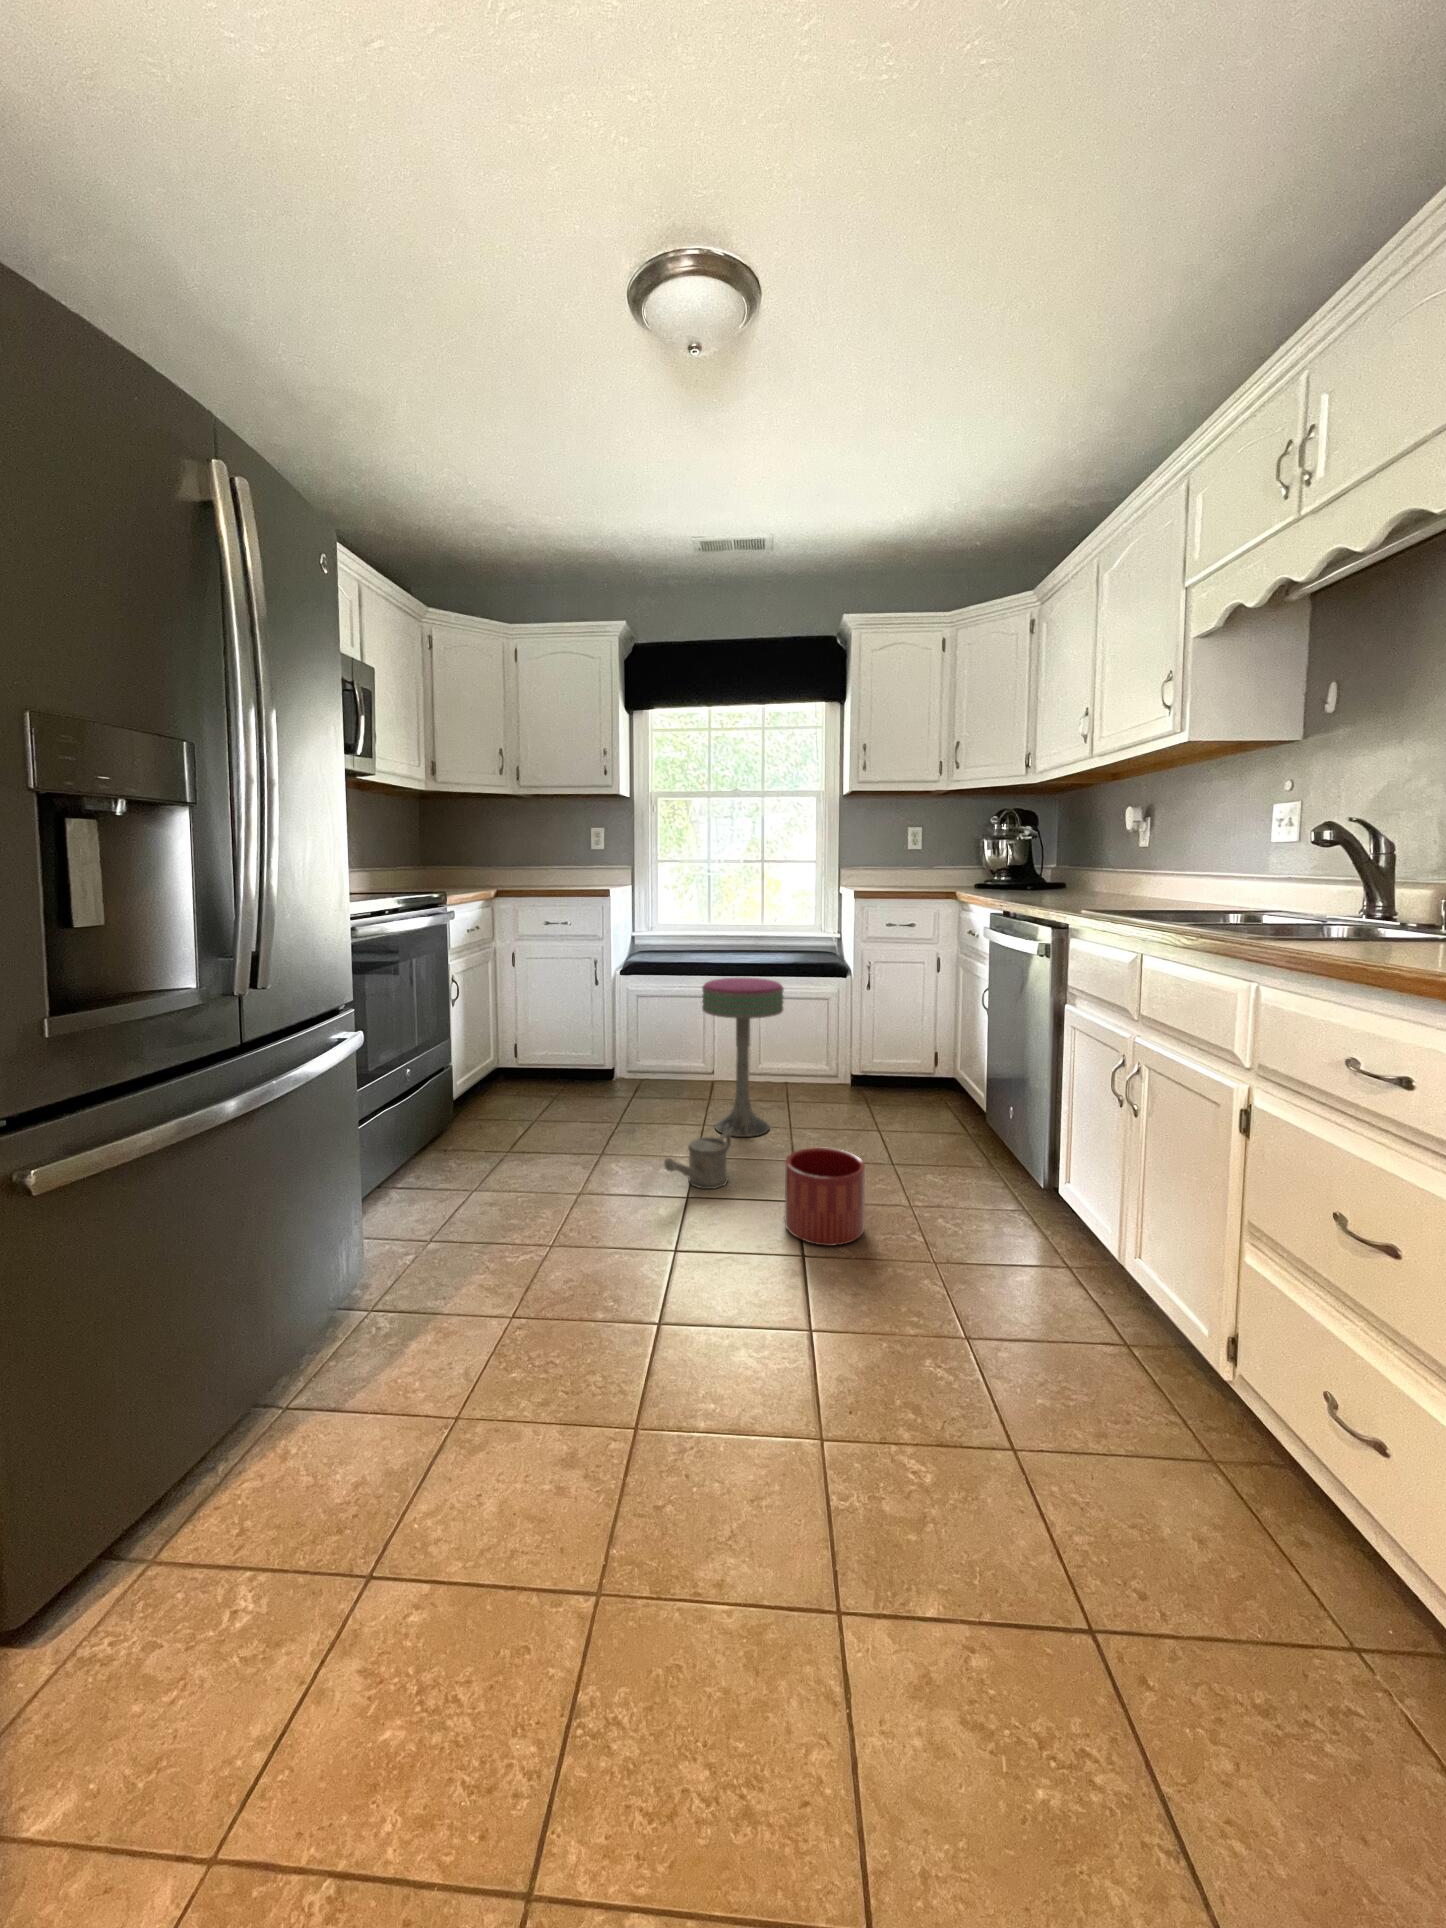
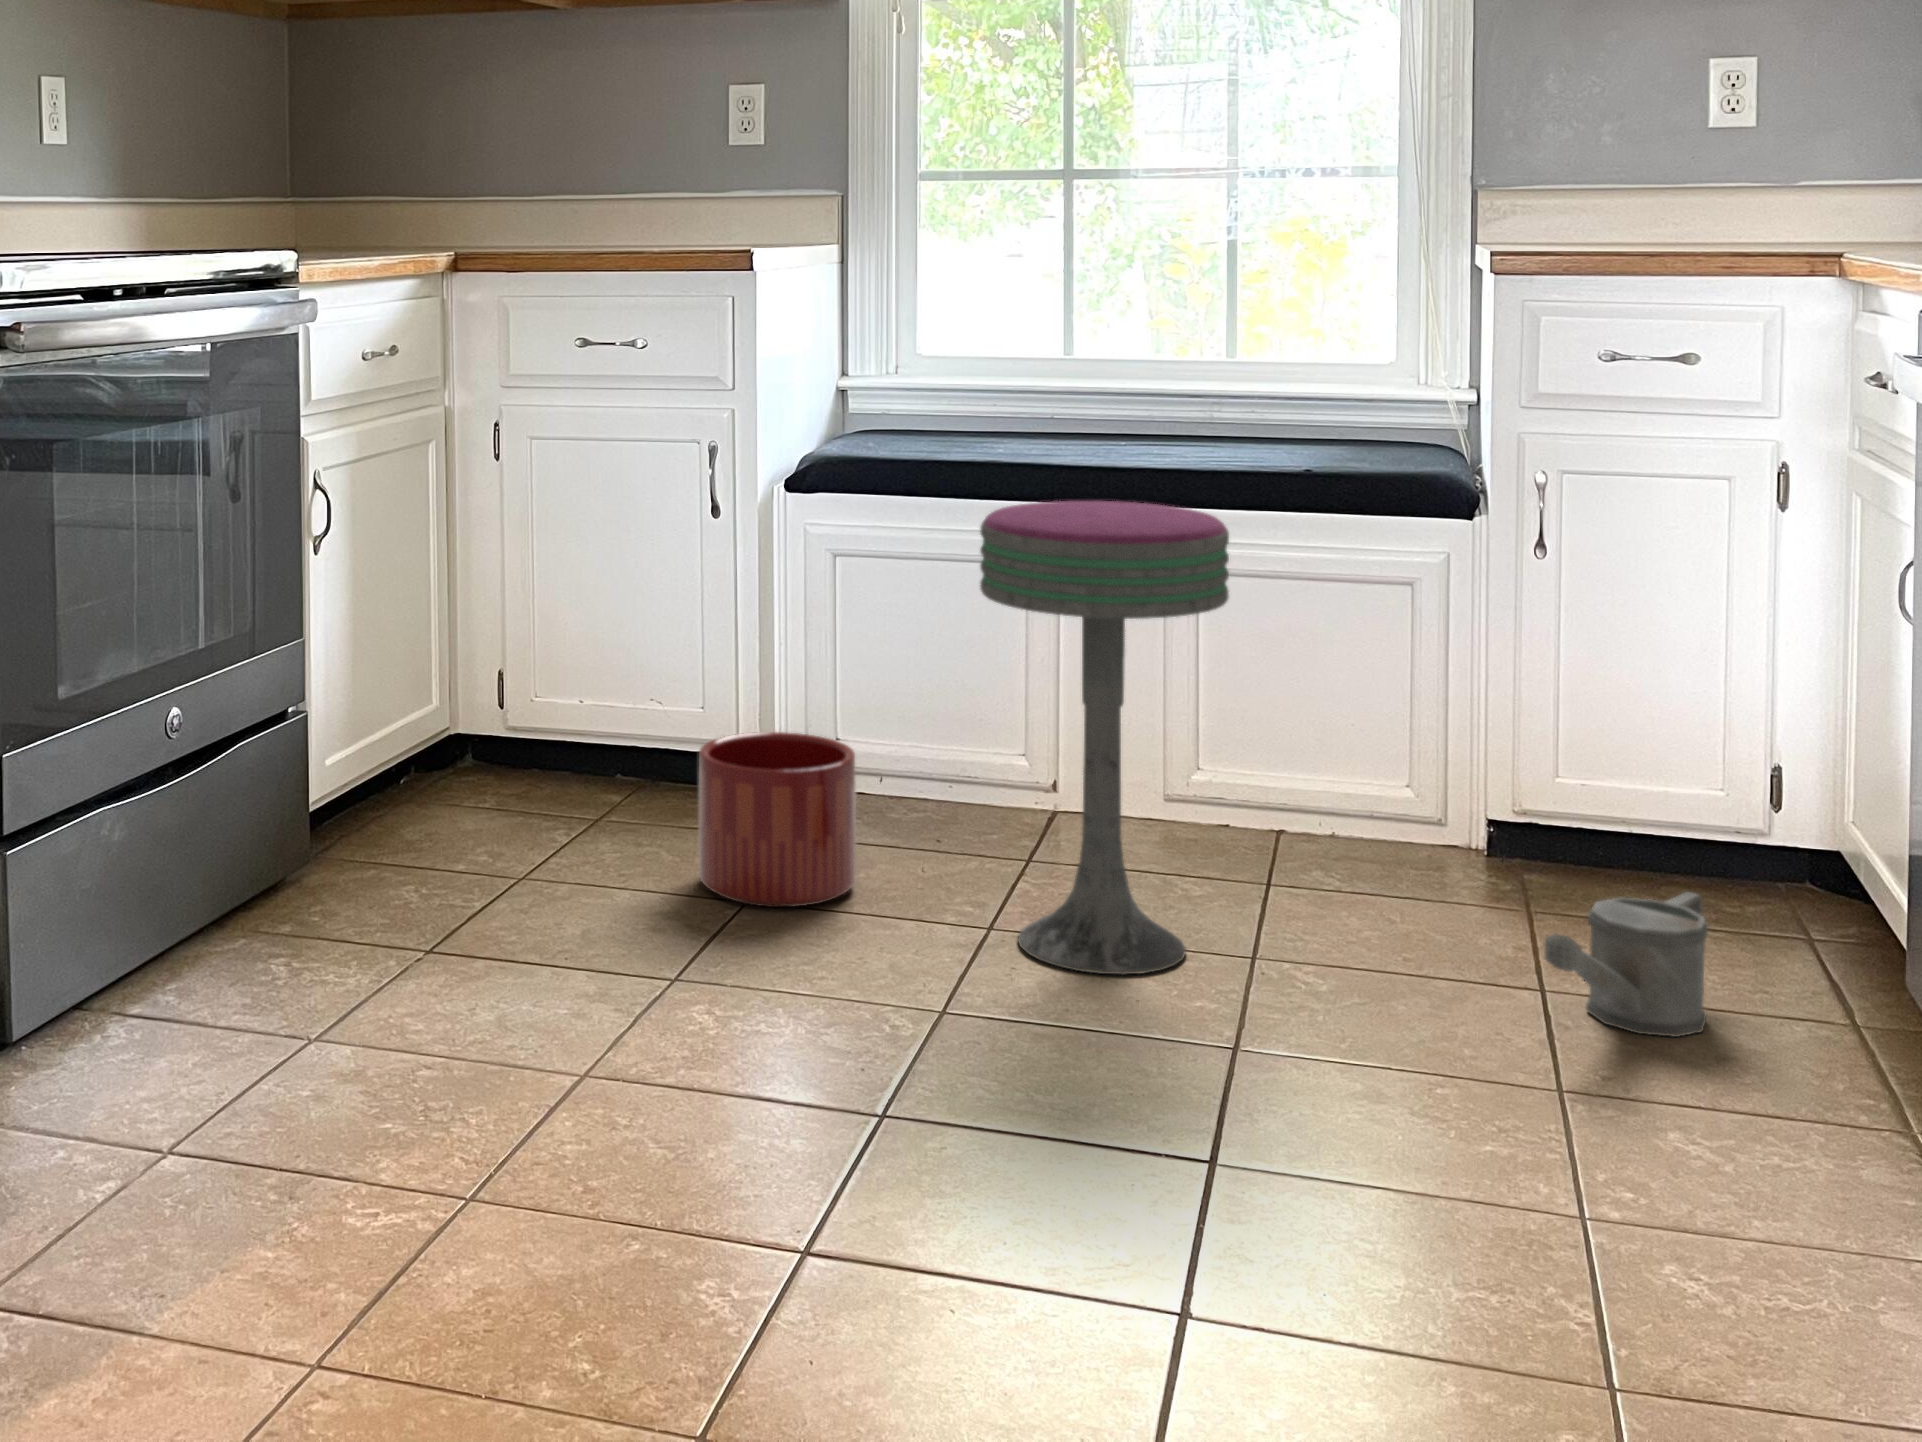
watering can: present [664,1132,731,1189] -> present [1545,892,1708,1037]
planter: present [785,1147,865,1246] -> present [699,732,856,907]

